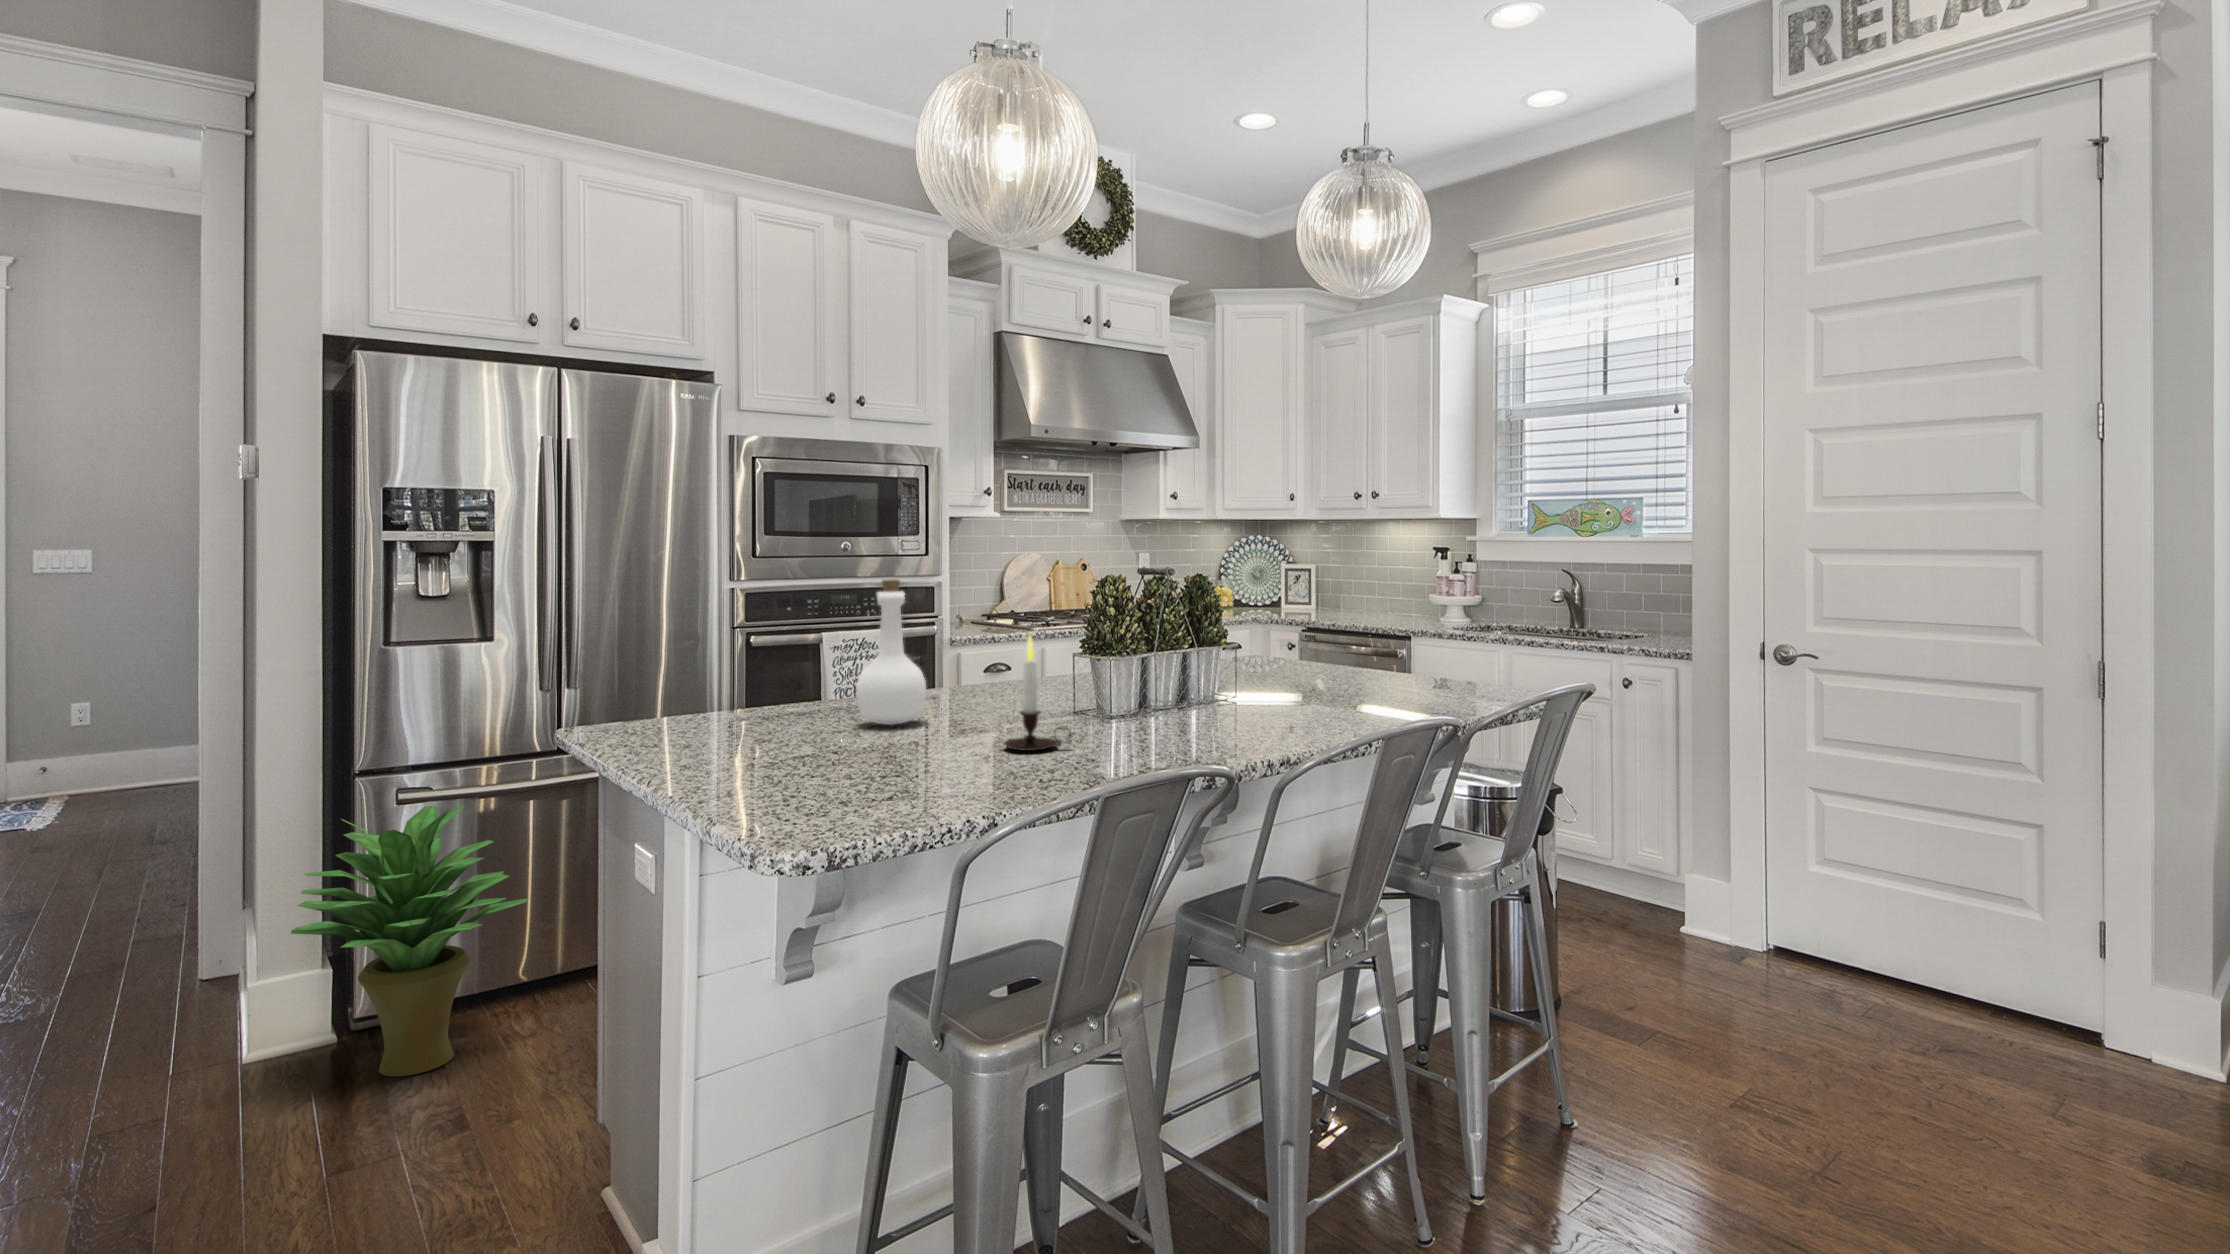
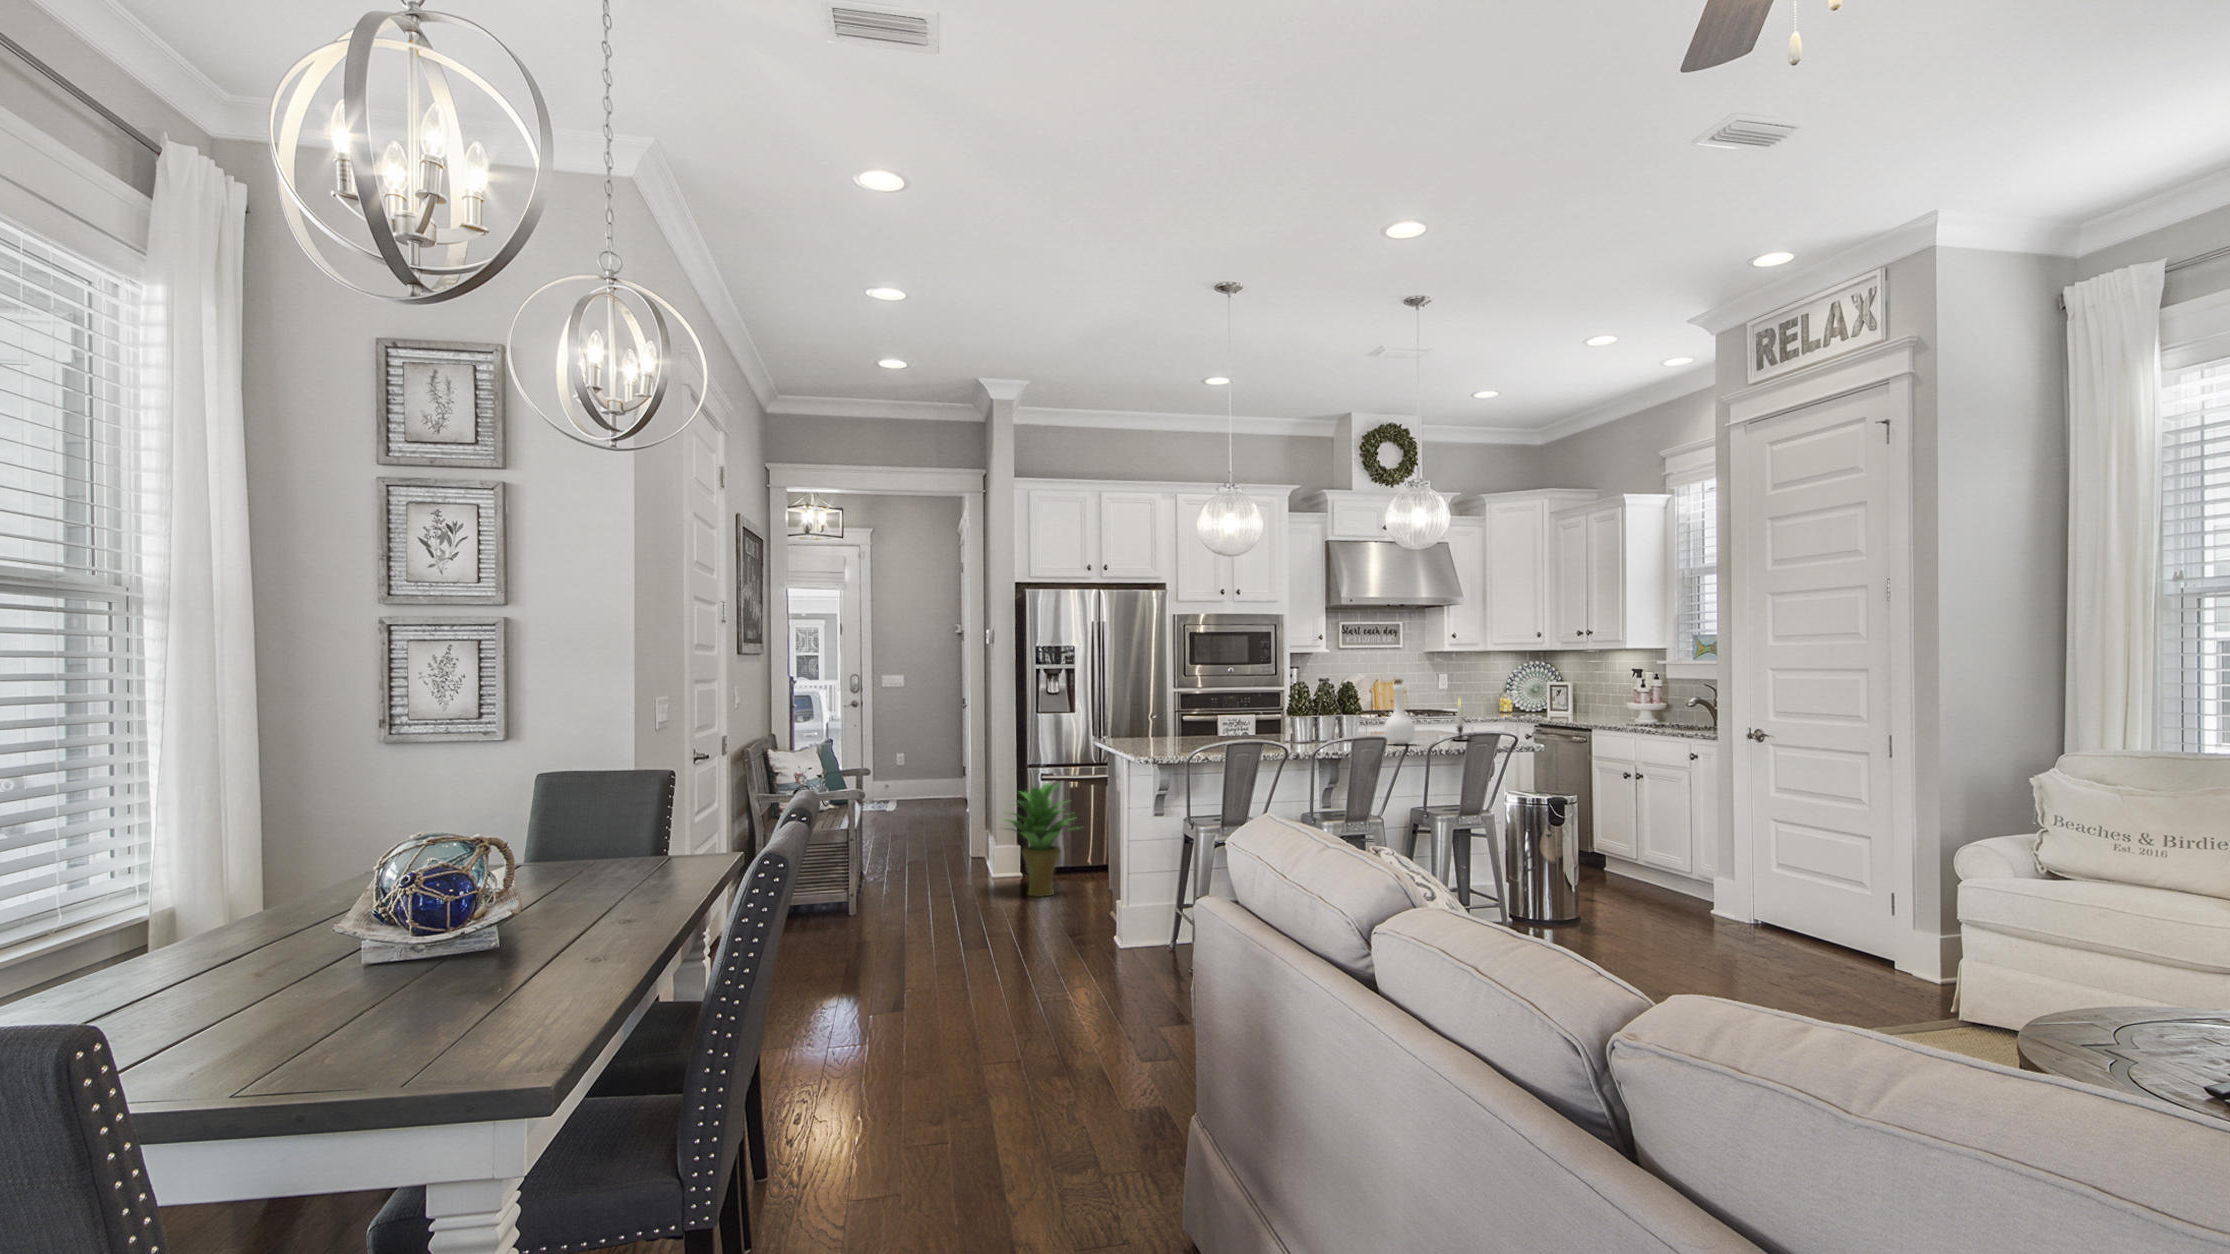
bottle: present [856,579,926,725] -> present [1384,679,1415,744]
candle: present [1004,635,1069,751] -> present [1453,700,1472,741]

